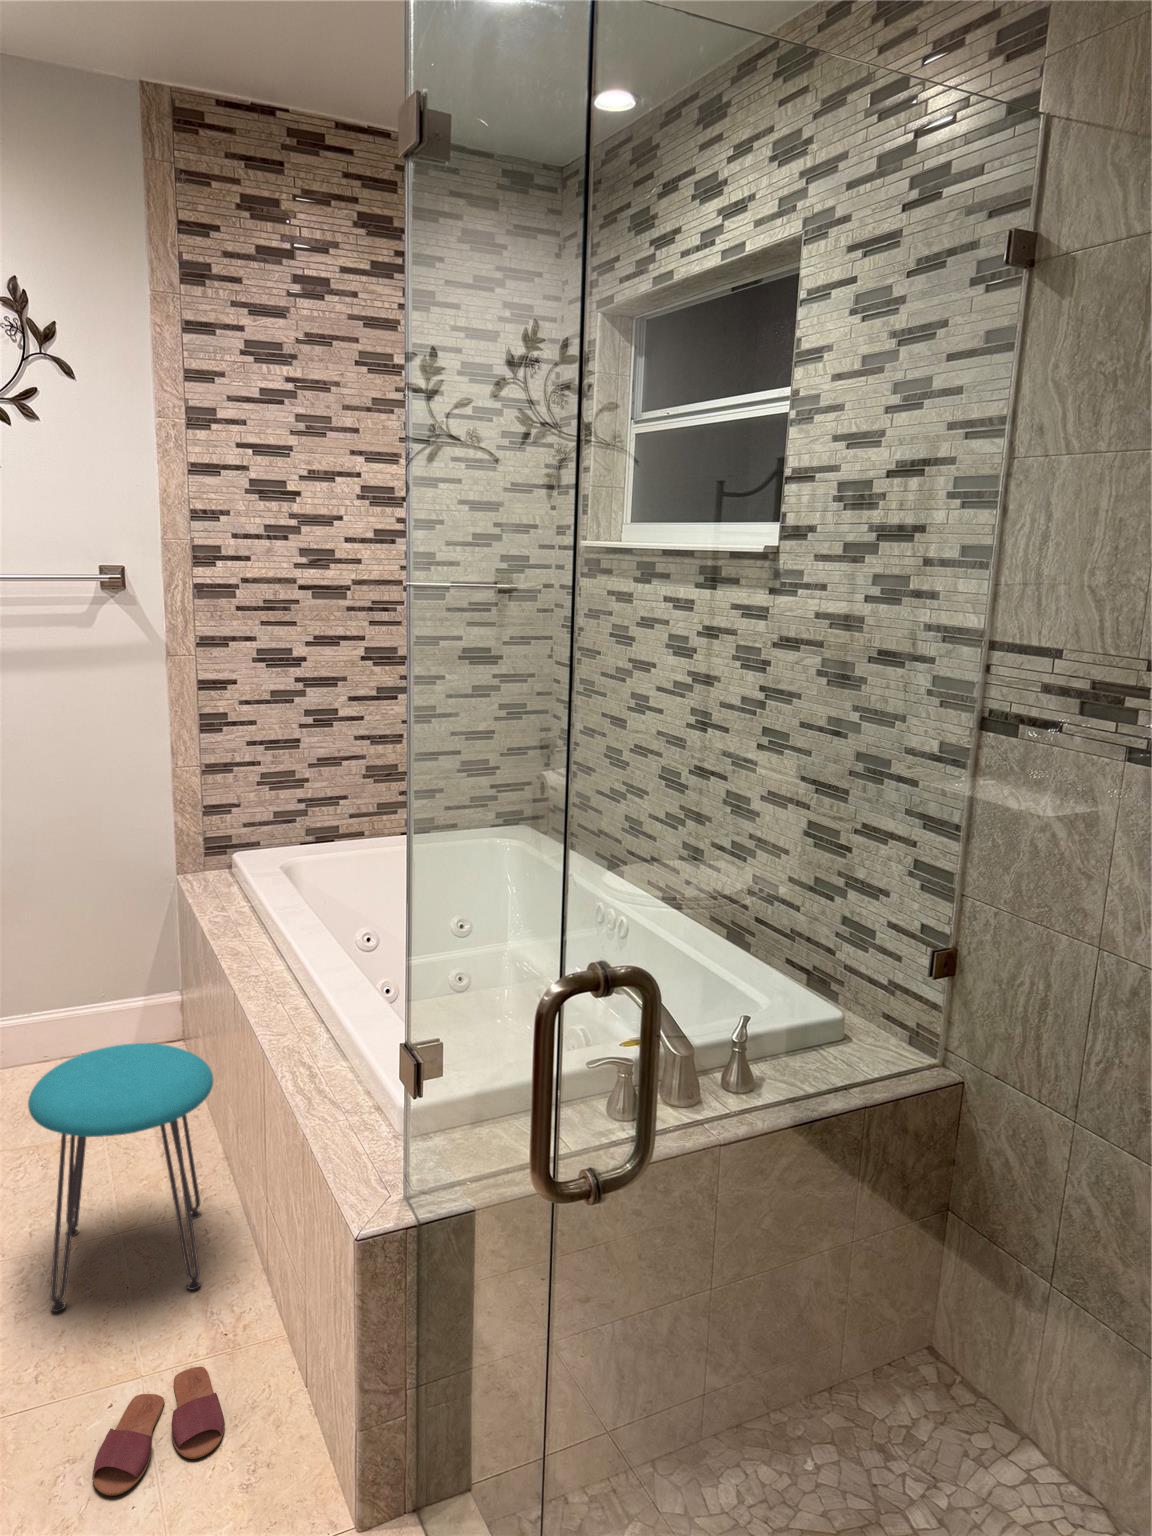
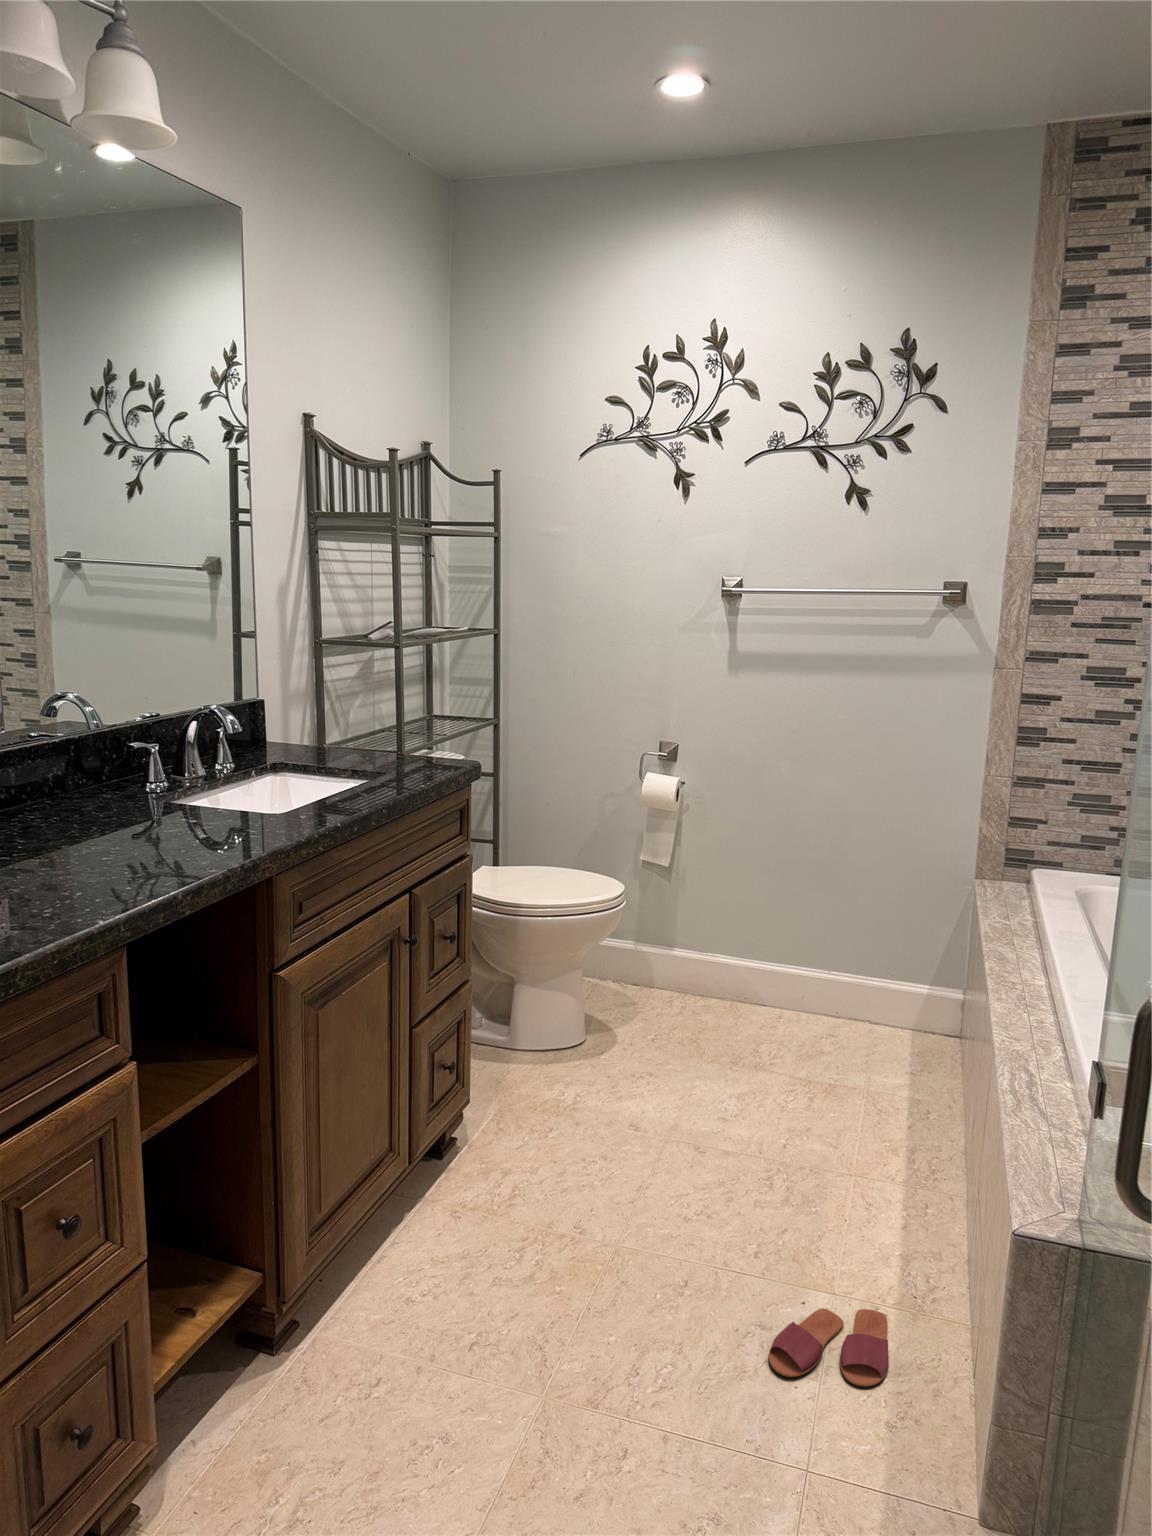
stool: present [28,1043,213,1312] -> none [779,1005,949,1249]

